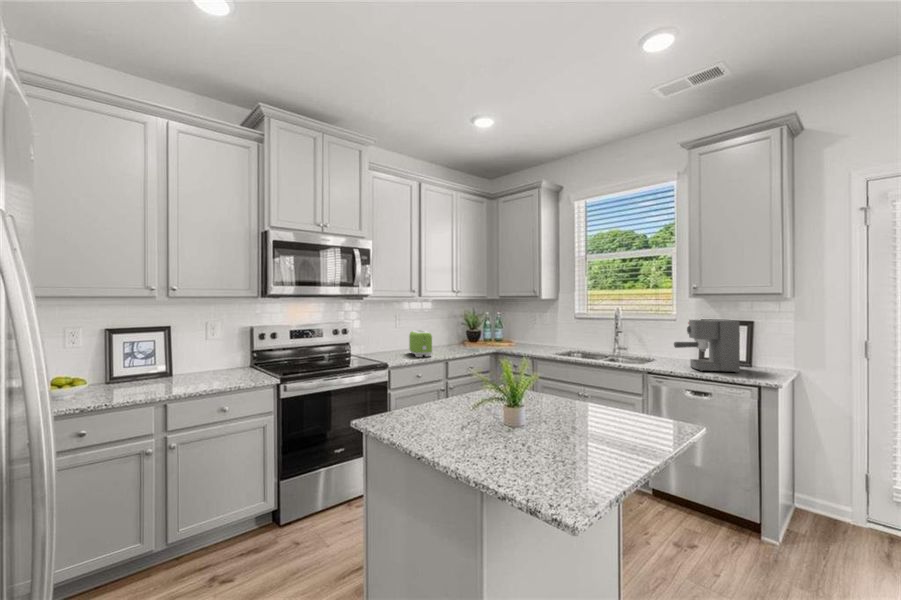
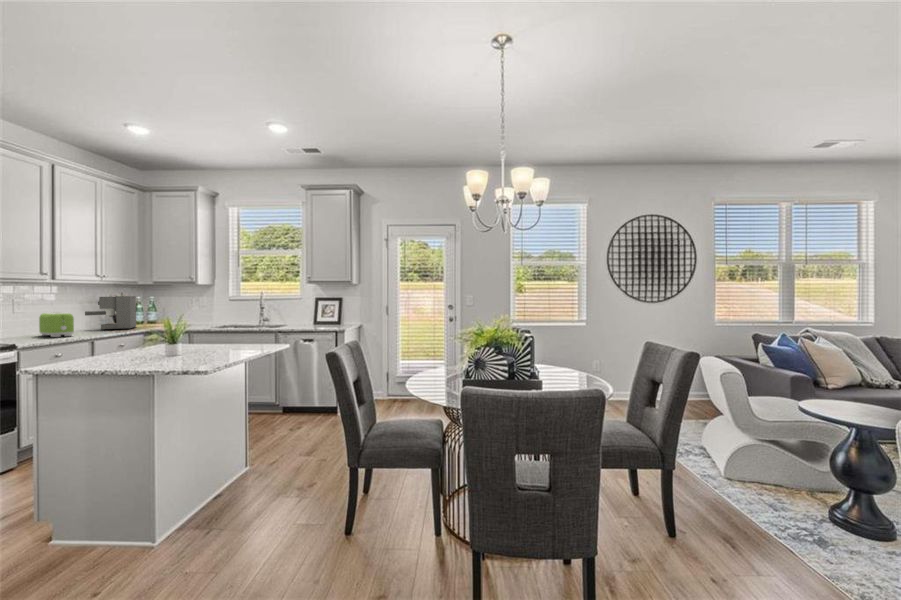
coffee maker: present [674,319,740,373] -> present [85,296,136,330]

